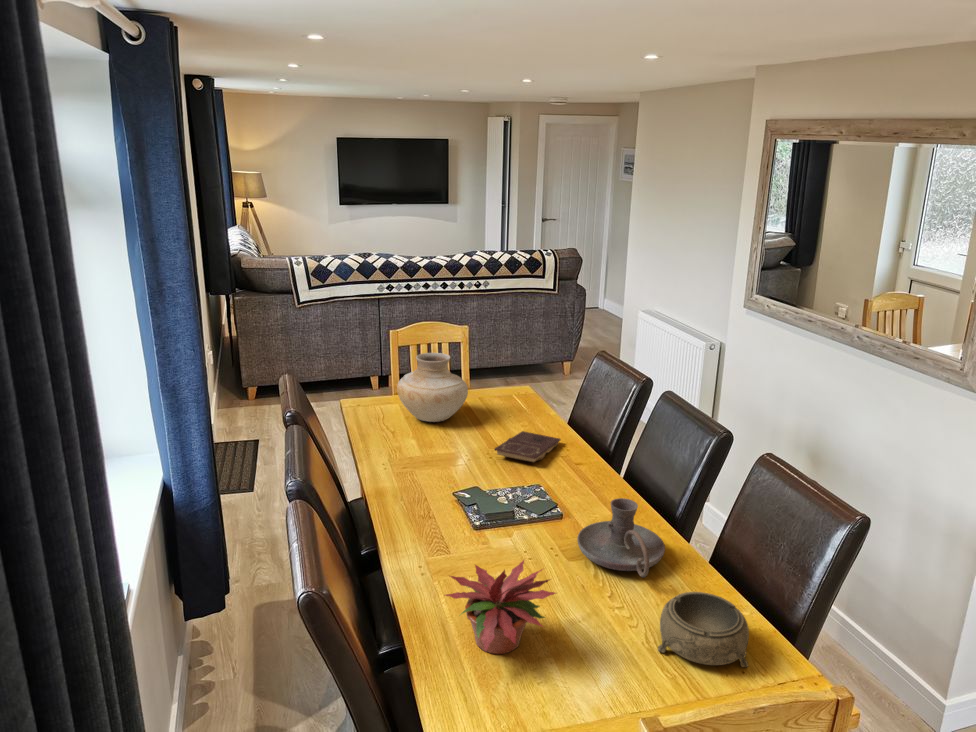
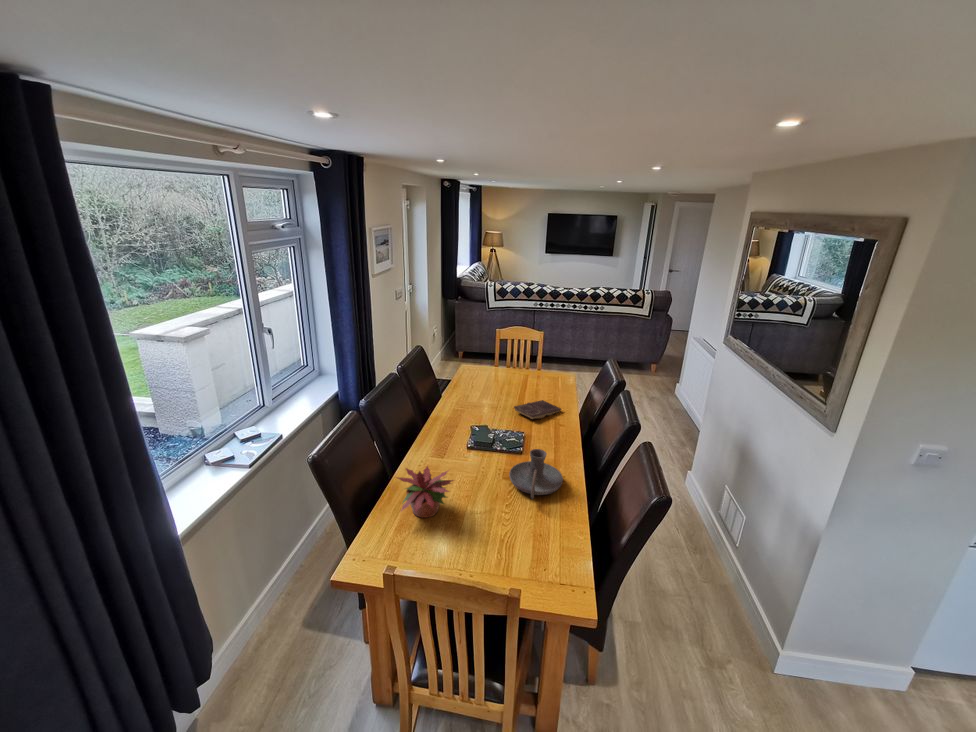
vase: present [397,353,468,422] -> none [480,345,522,386]
decorative bowl: present [658,592,749,667] -> none [505,513,564,569]

